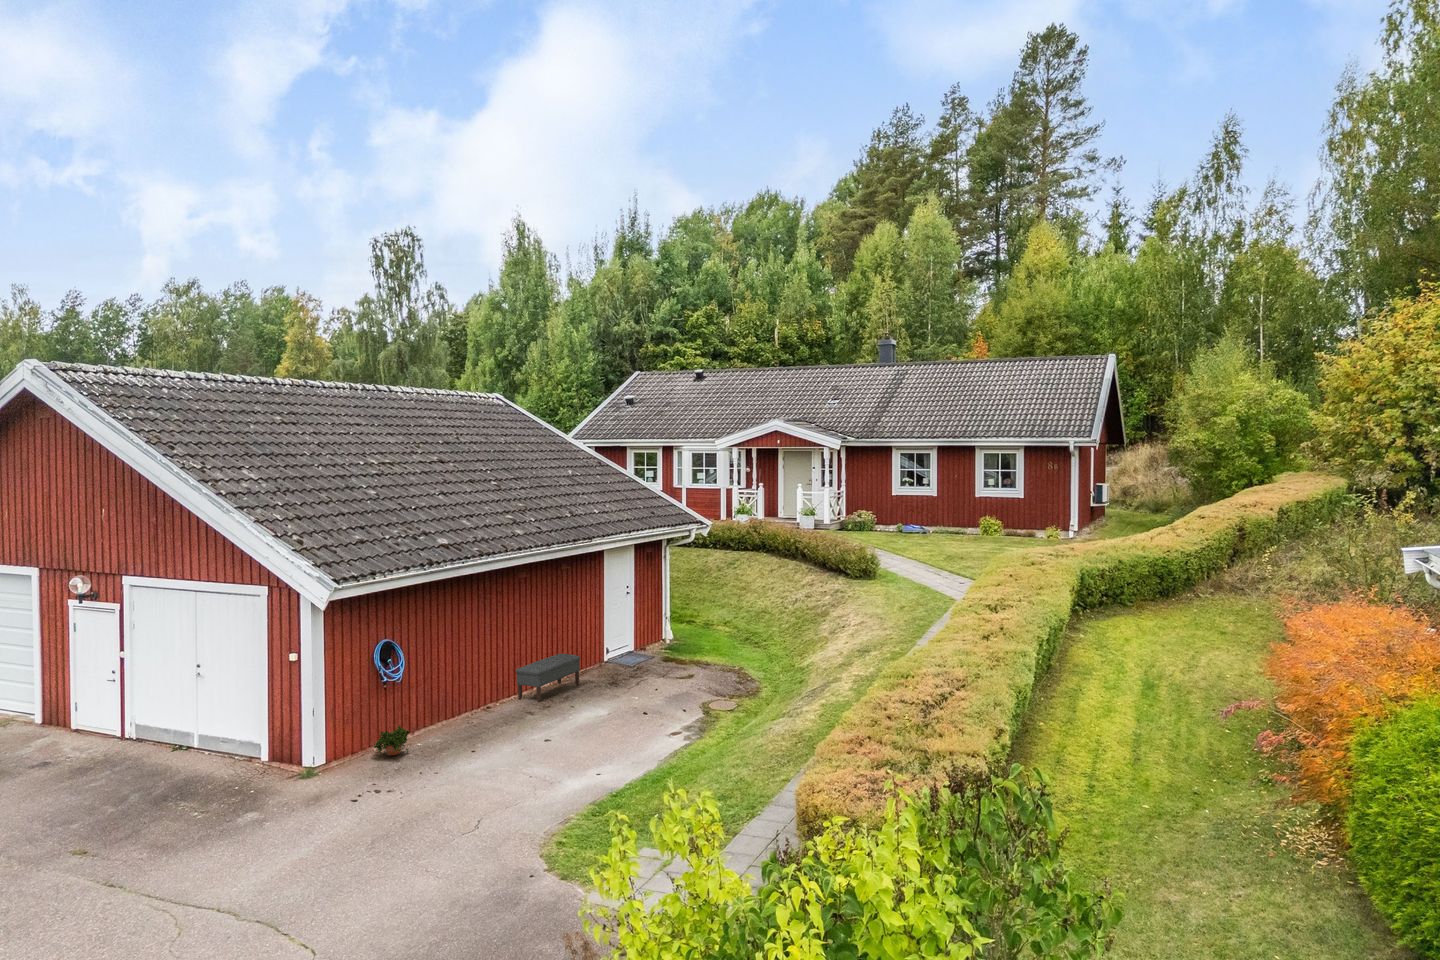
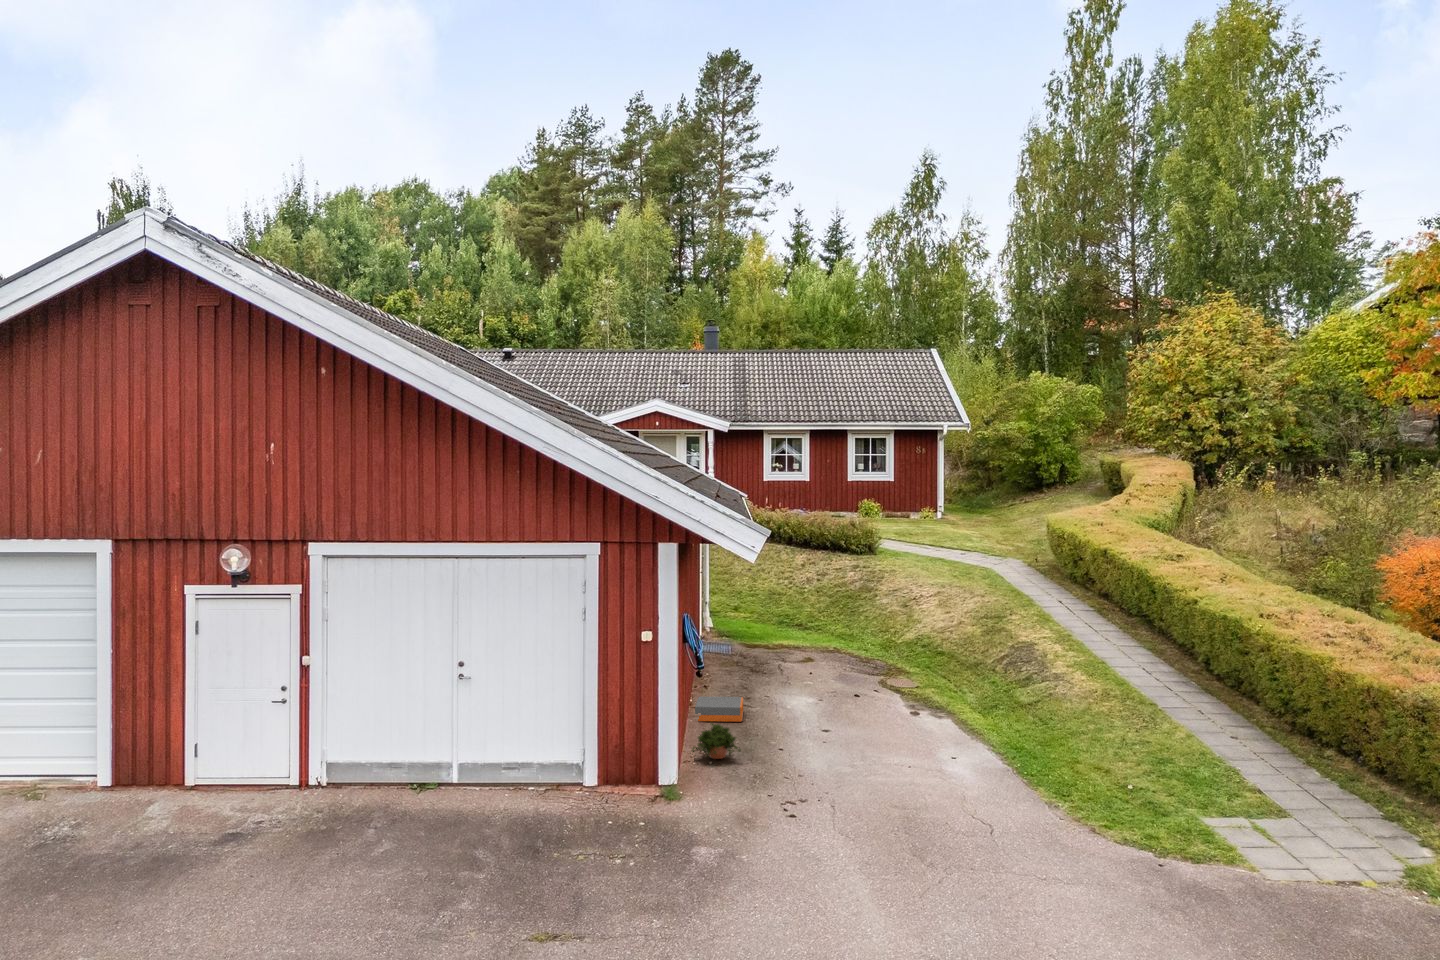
bench: present [516,654,580,702] -> none [701,638,735,693]
storage box: none [452,703,503,728] -> present [695,697,743,722]

